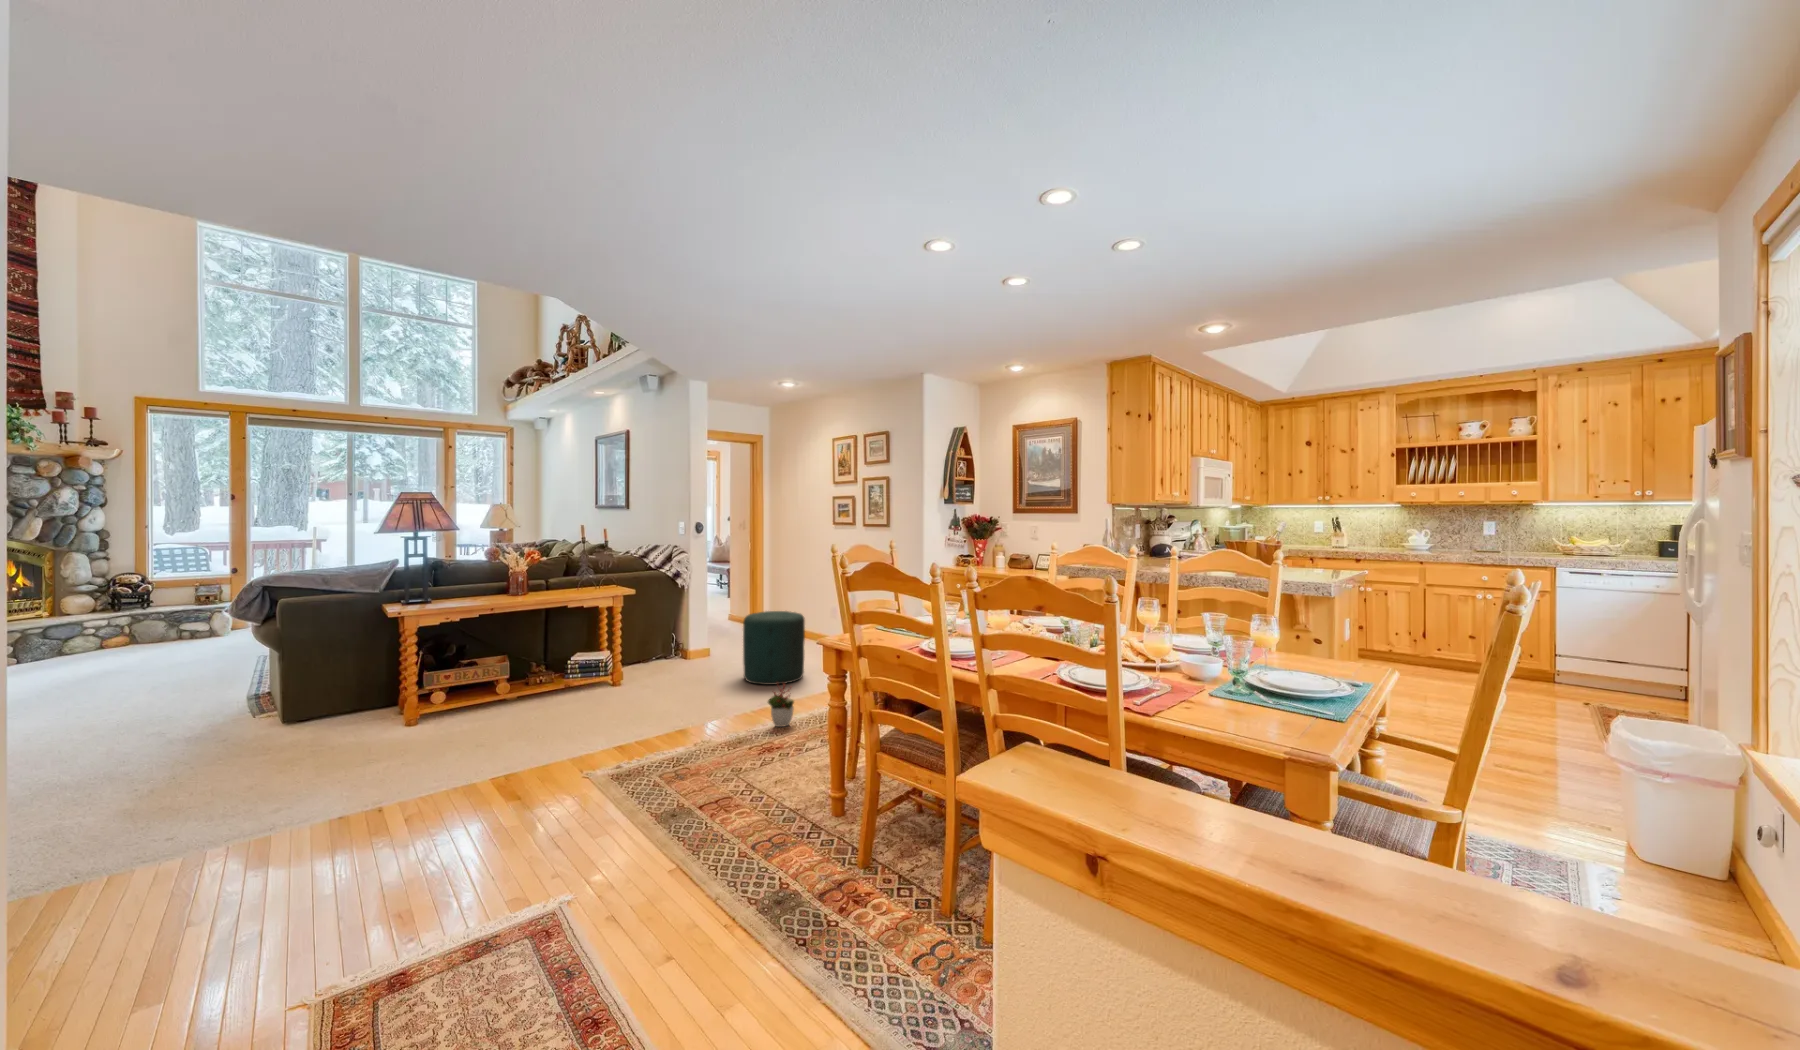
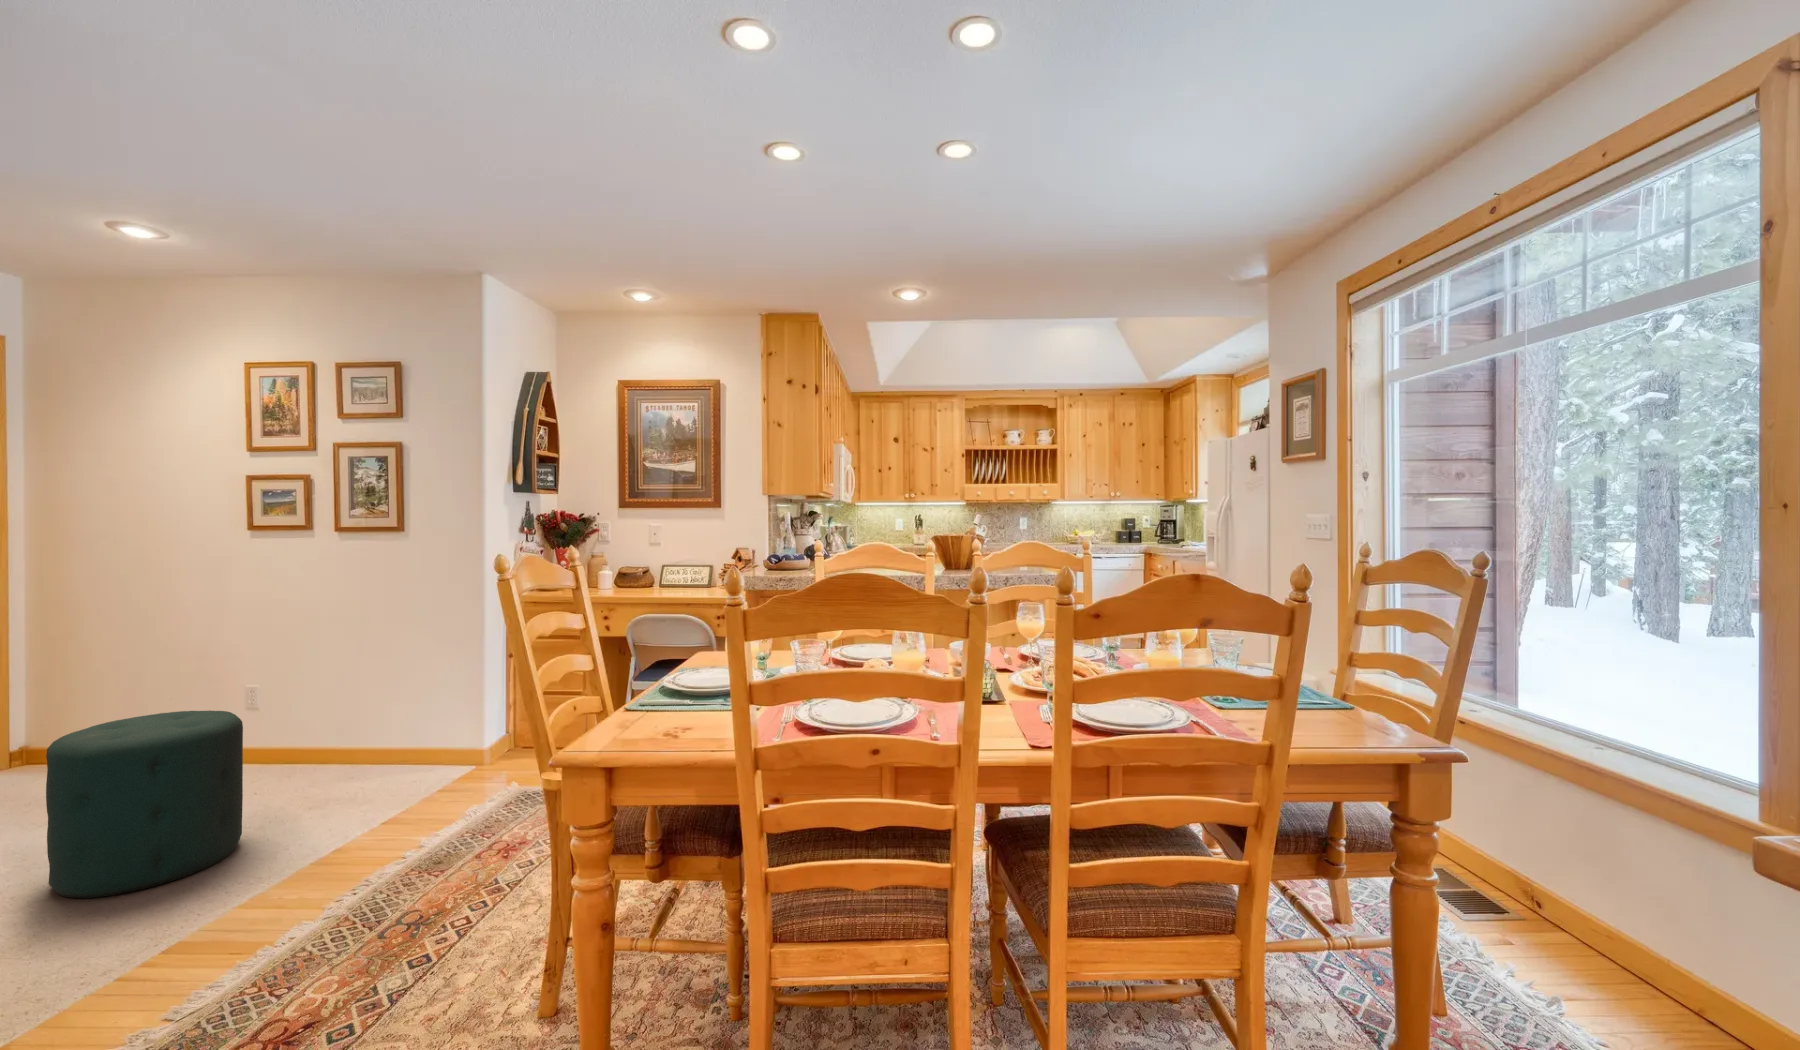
decorative plant: present [768,682,794,727] -> none [227,886,307,999]

